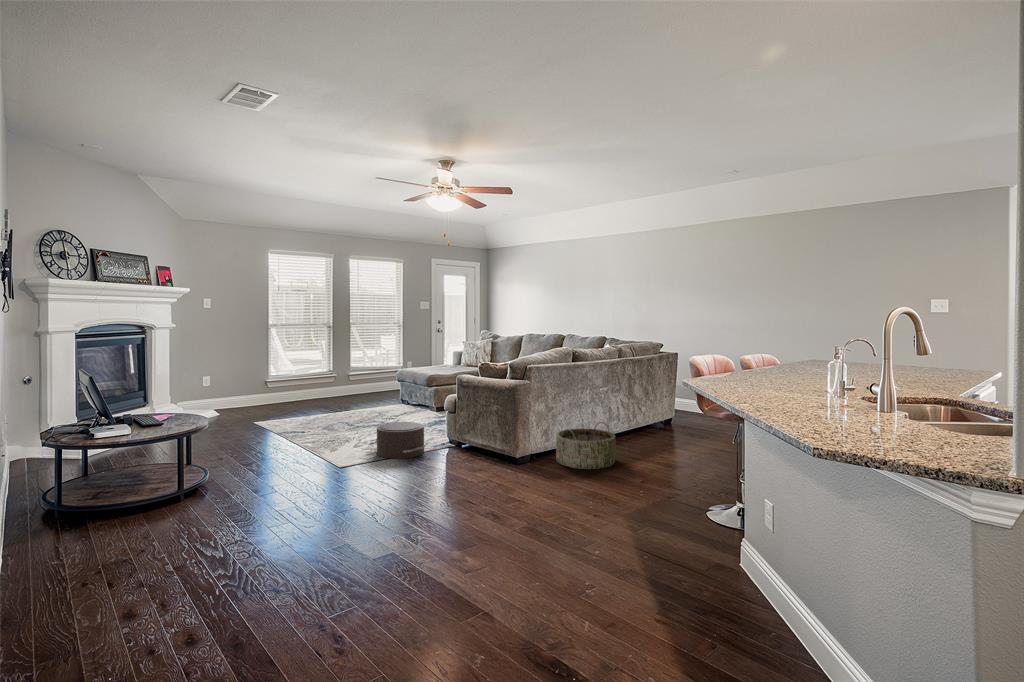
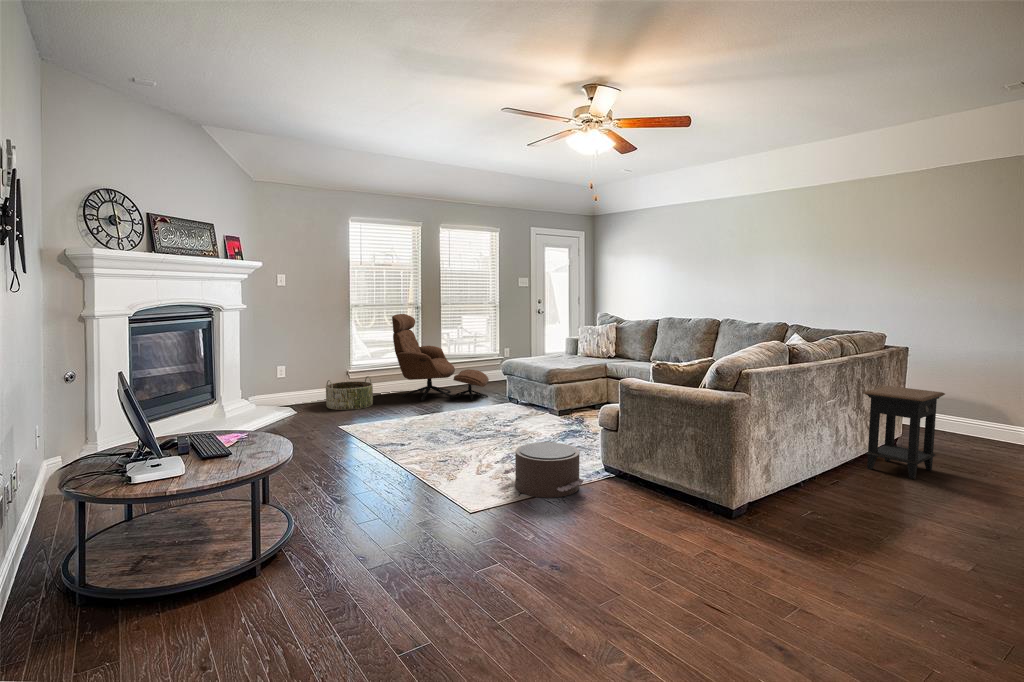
lounge chair: none [304,332,387,403] -> present [392,314,489,401]
side table: none [632,379,686,442] -> present [864,386,945,479]
basket: present [556,422,615,469] -> present [326,376,373,410]

